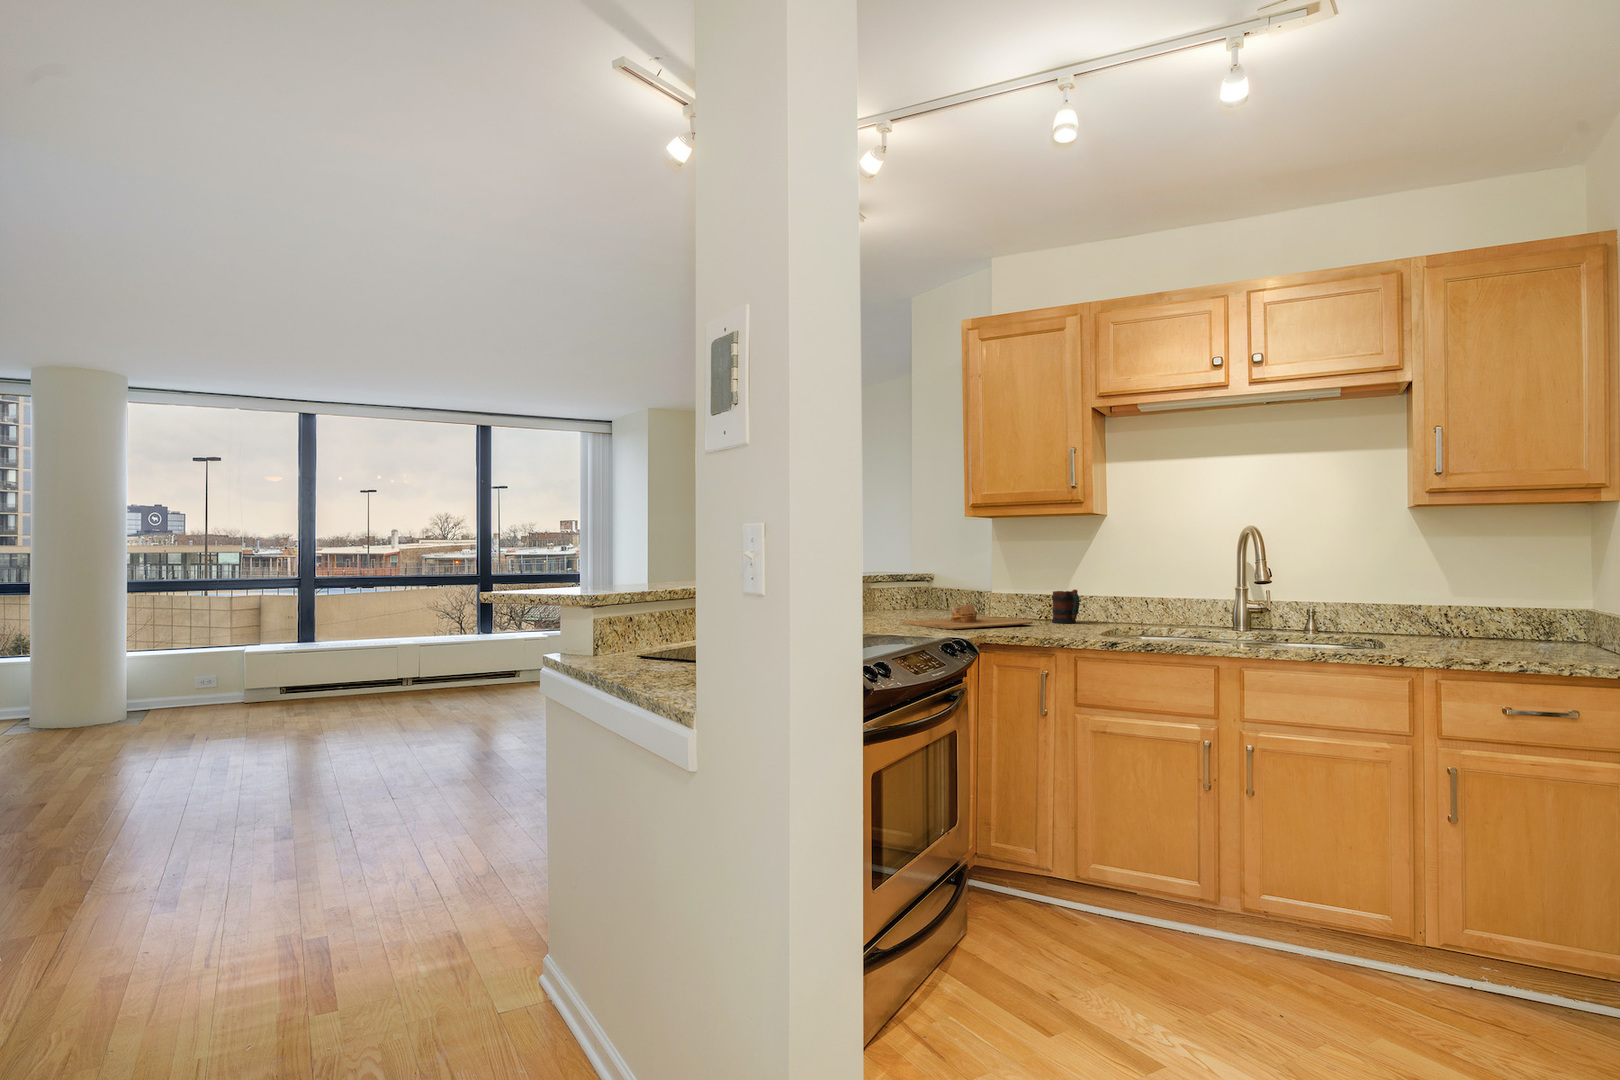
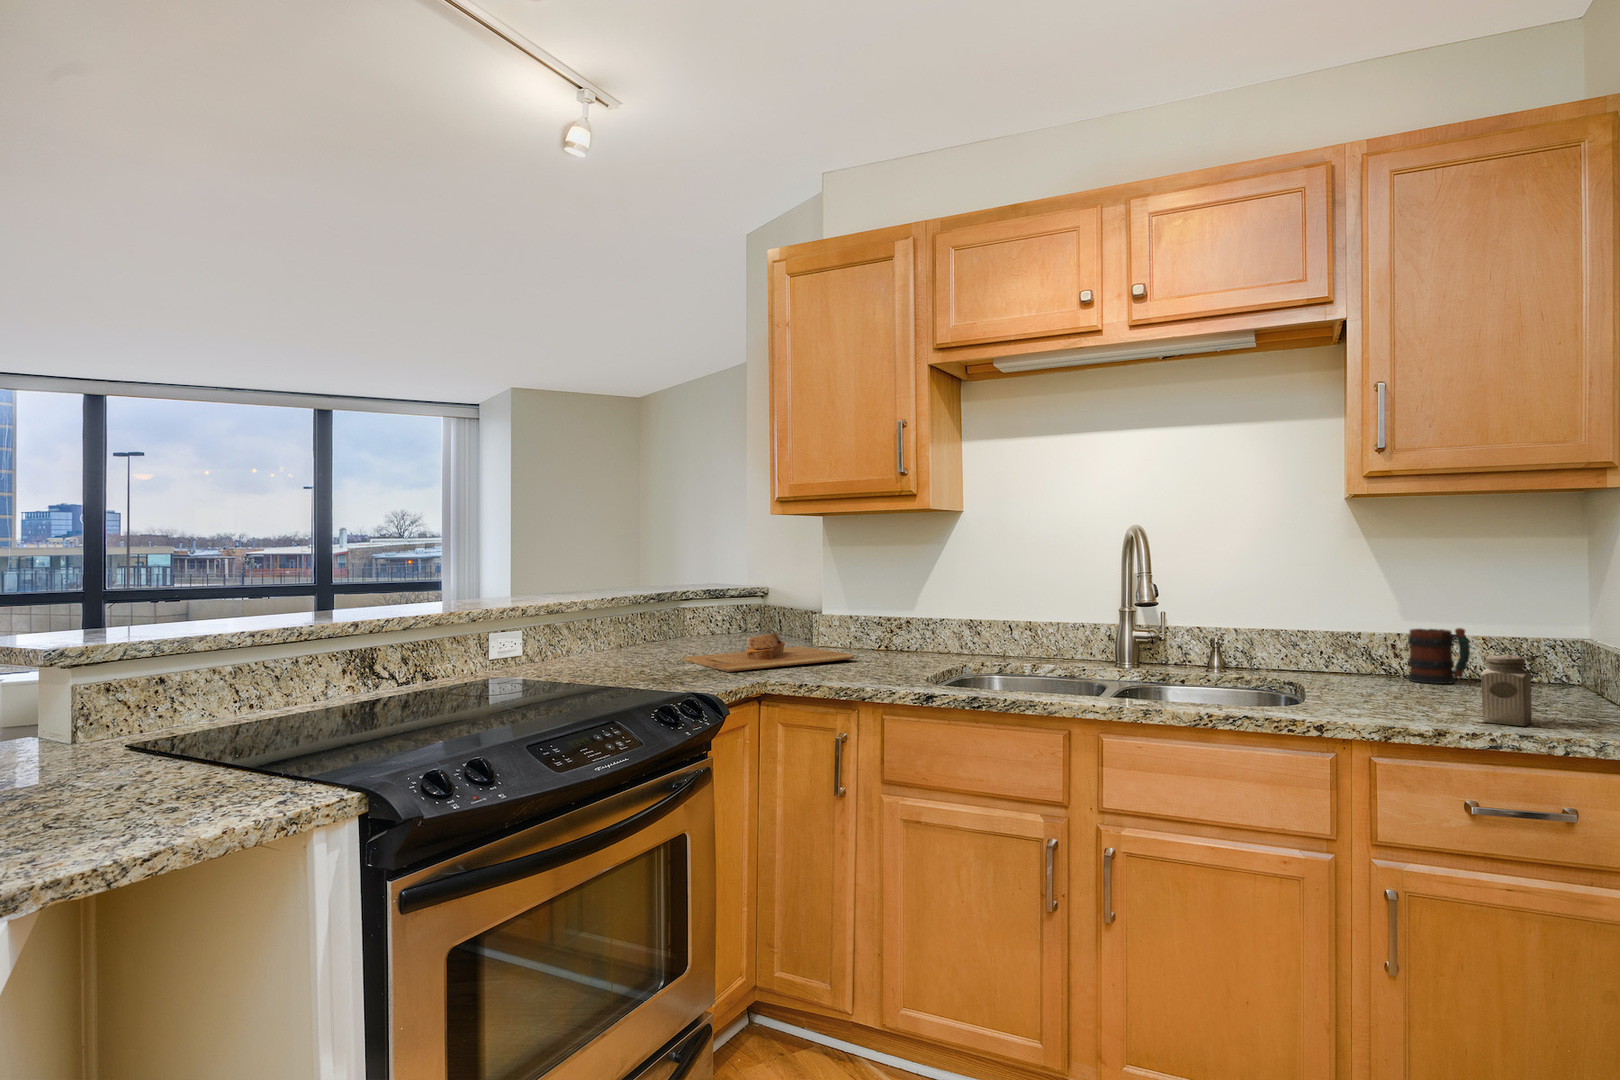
mug: present [1052,590,1080,623] -> present [1408,628,1470,684]
salt shaker: none [1516,612,1550,658] -> present [1481,655,1532,726]

